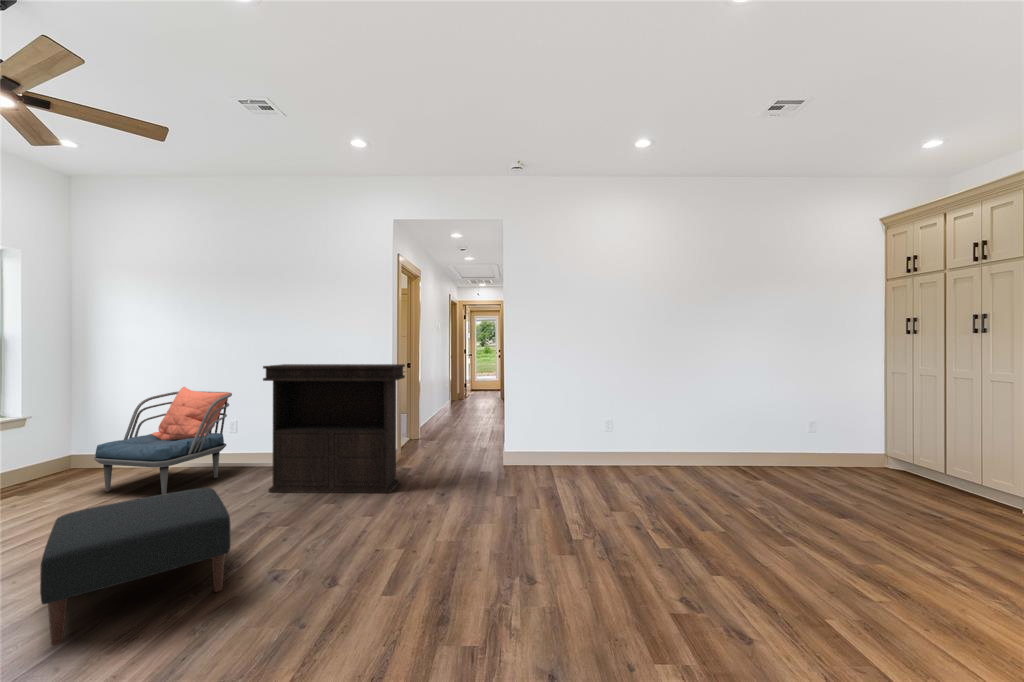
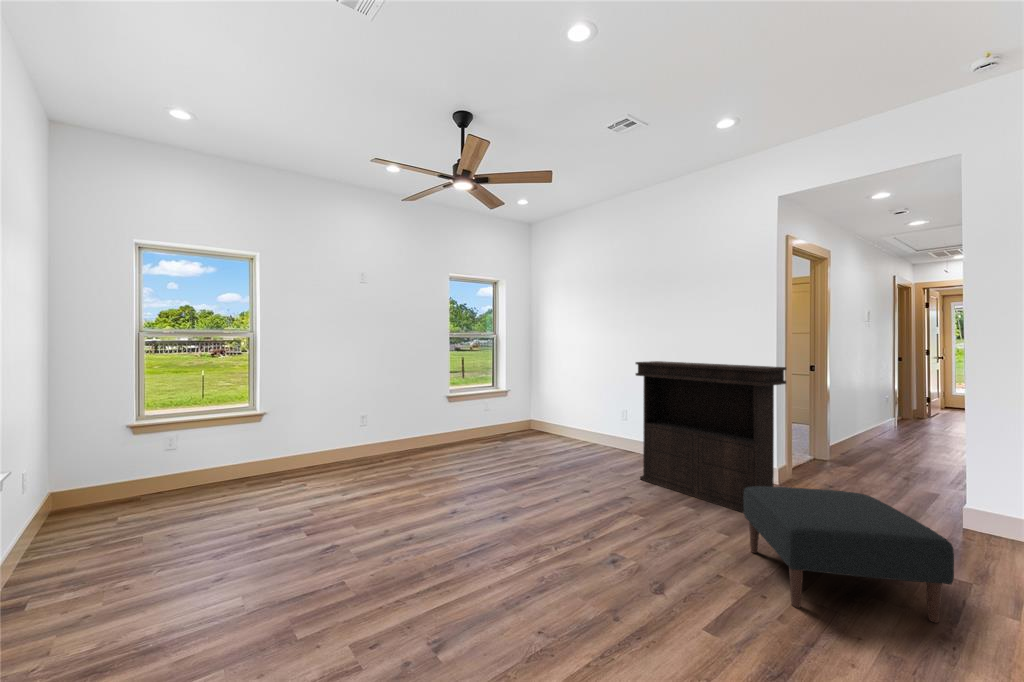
armchair: present [94,387,232,494] -> none [535,376,620,461]
ottoman: present [40,488,231,645] -> present [744,486,954,623]

